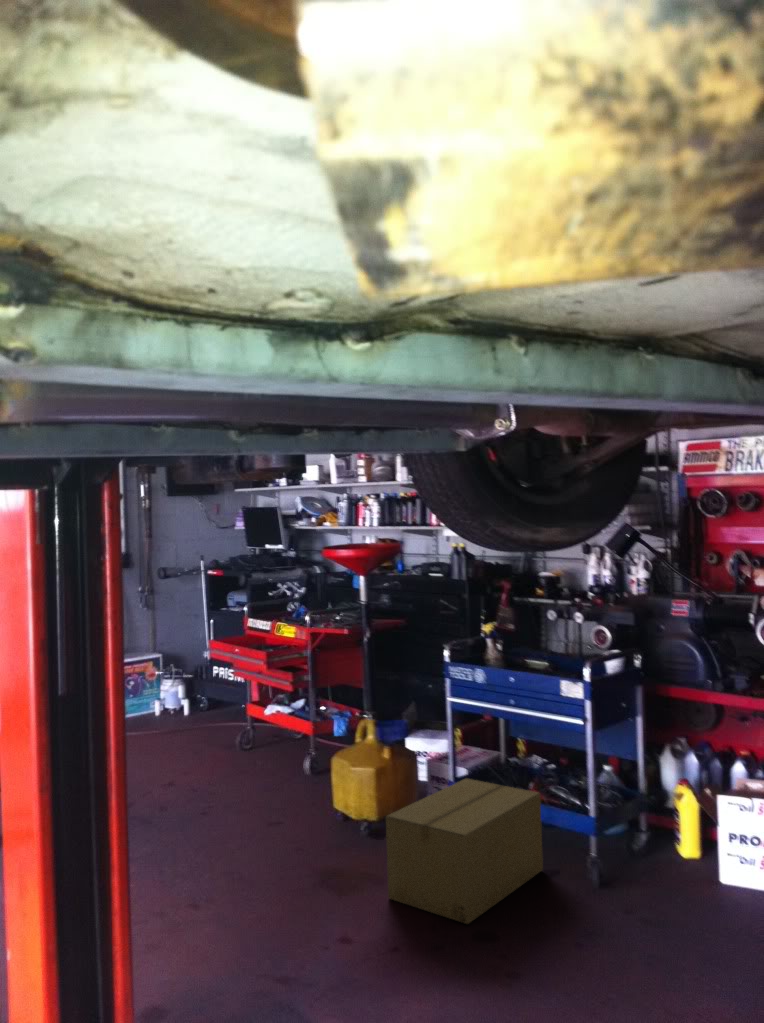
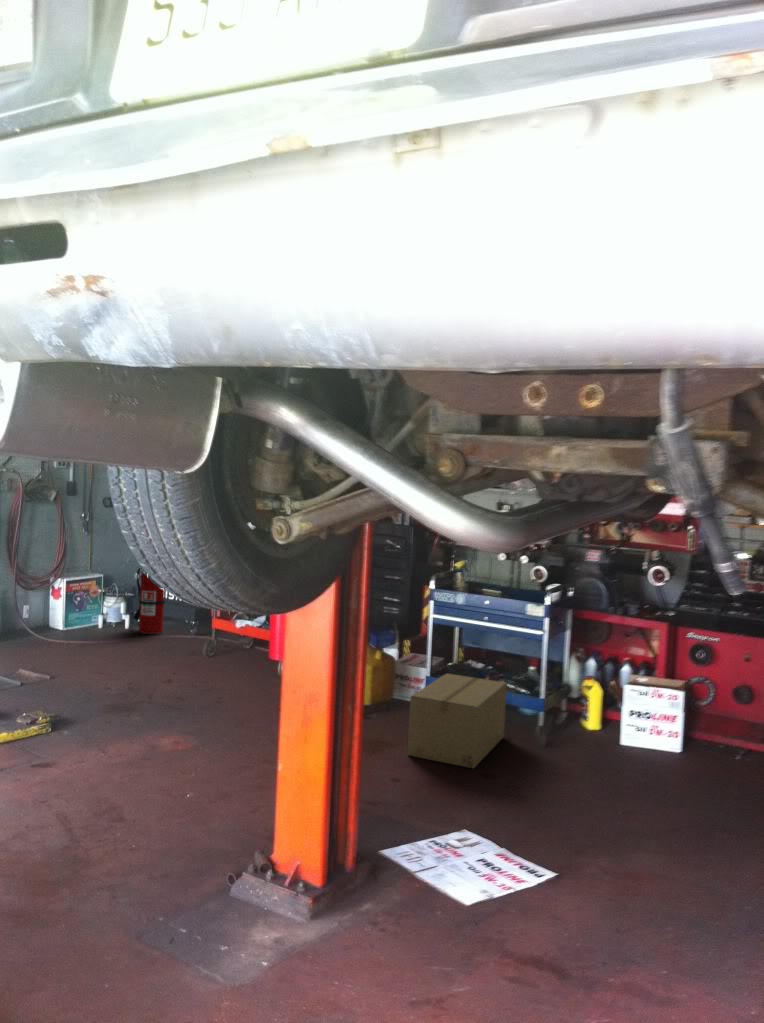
fire extinguisher: none [188,633,218,721] -> present [134,568,165,634]

